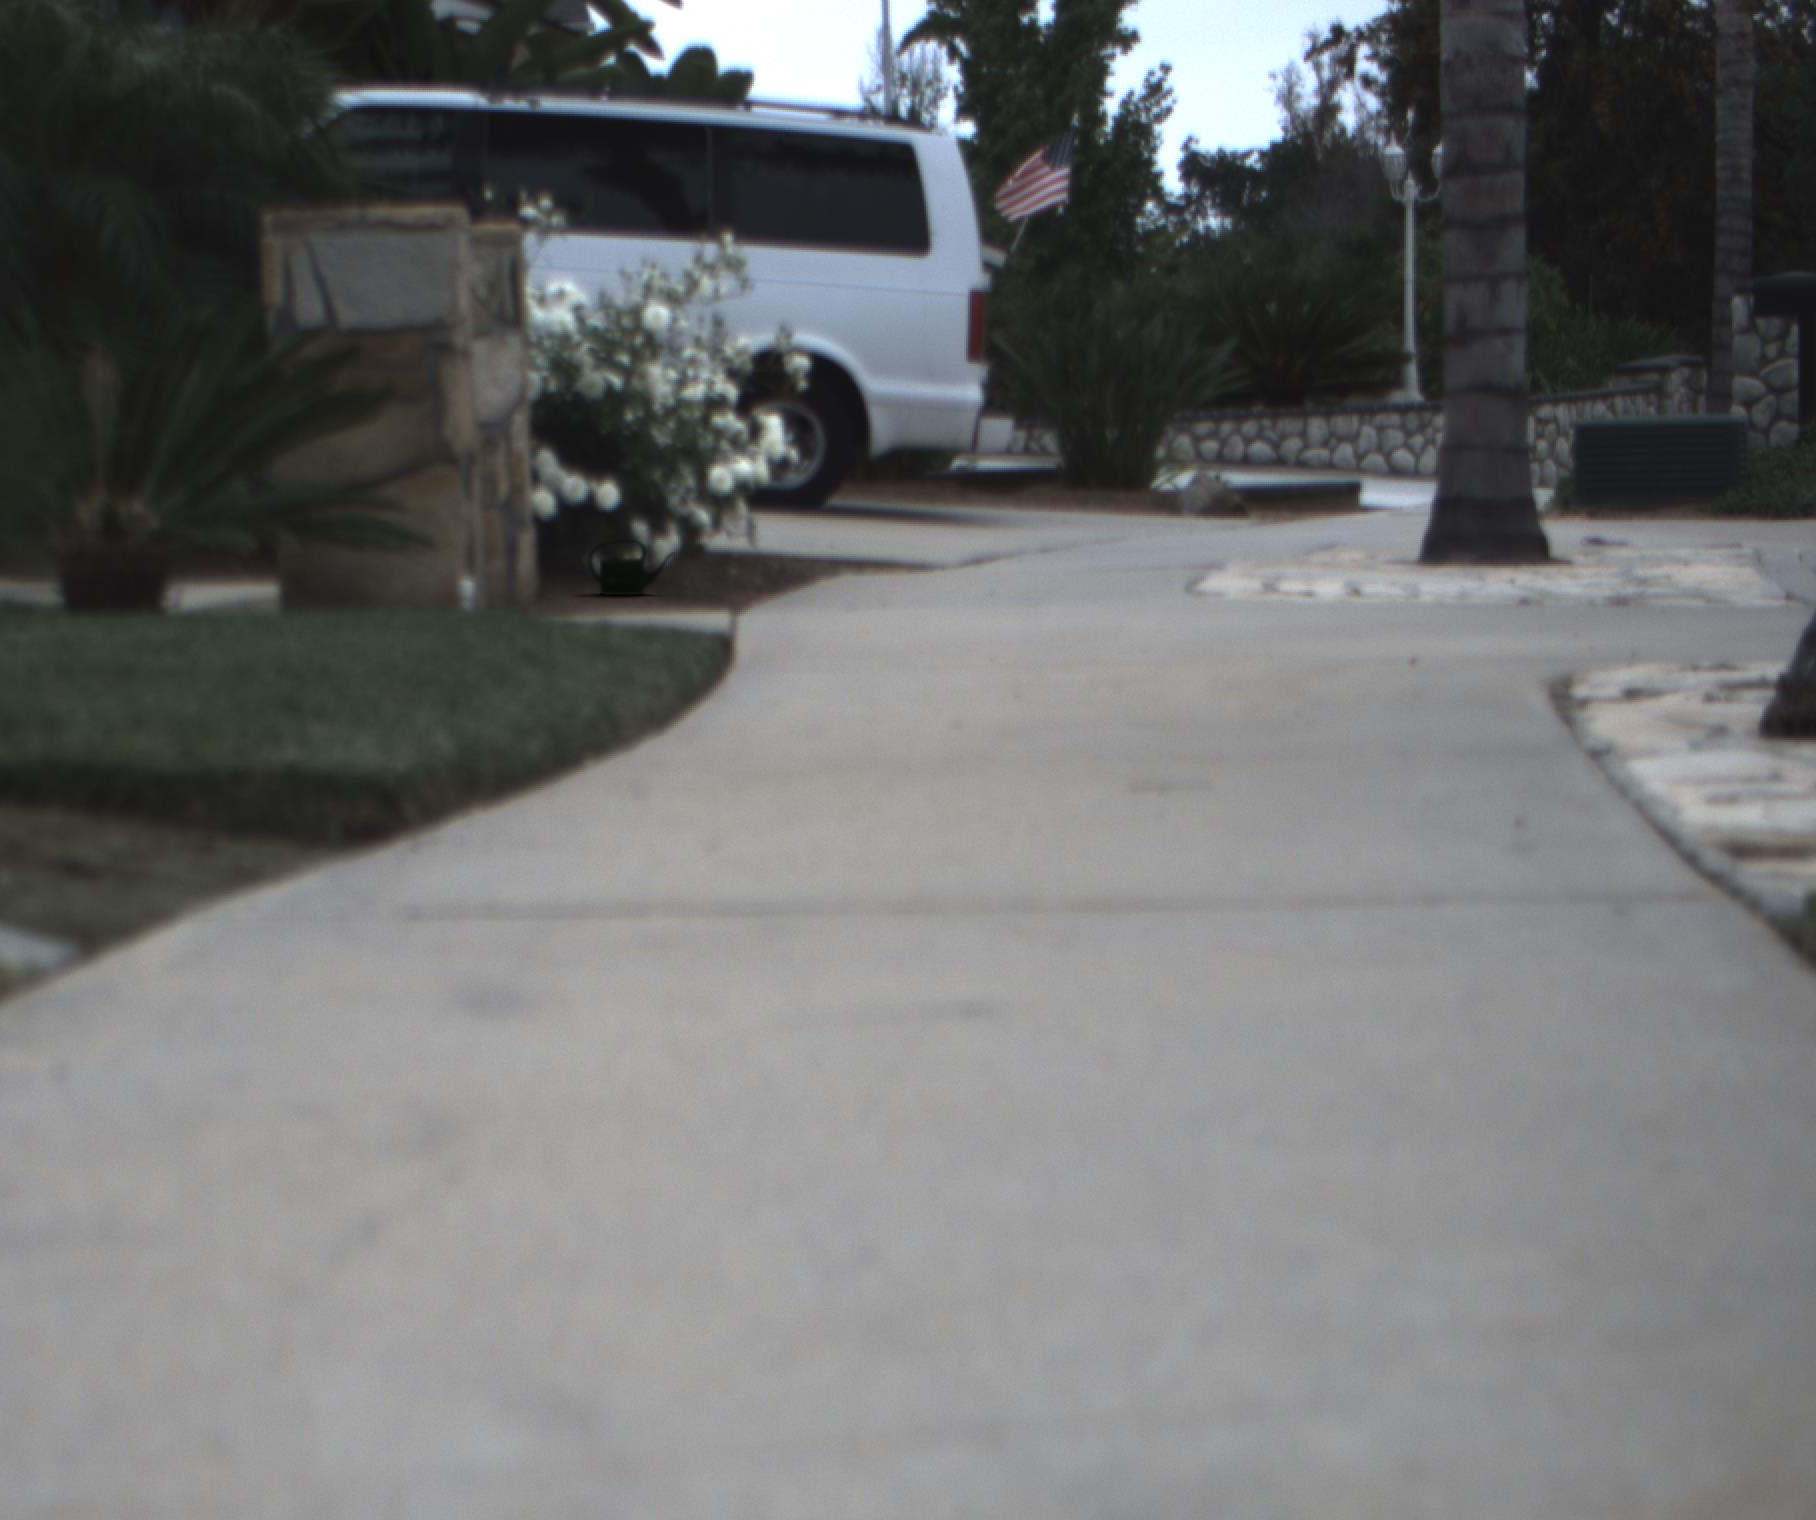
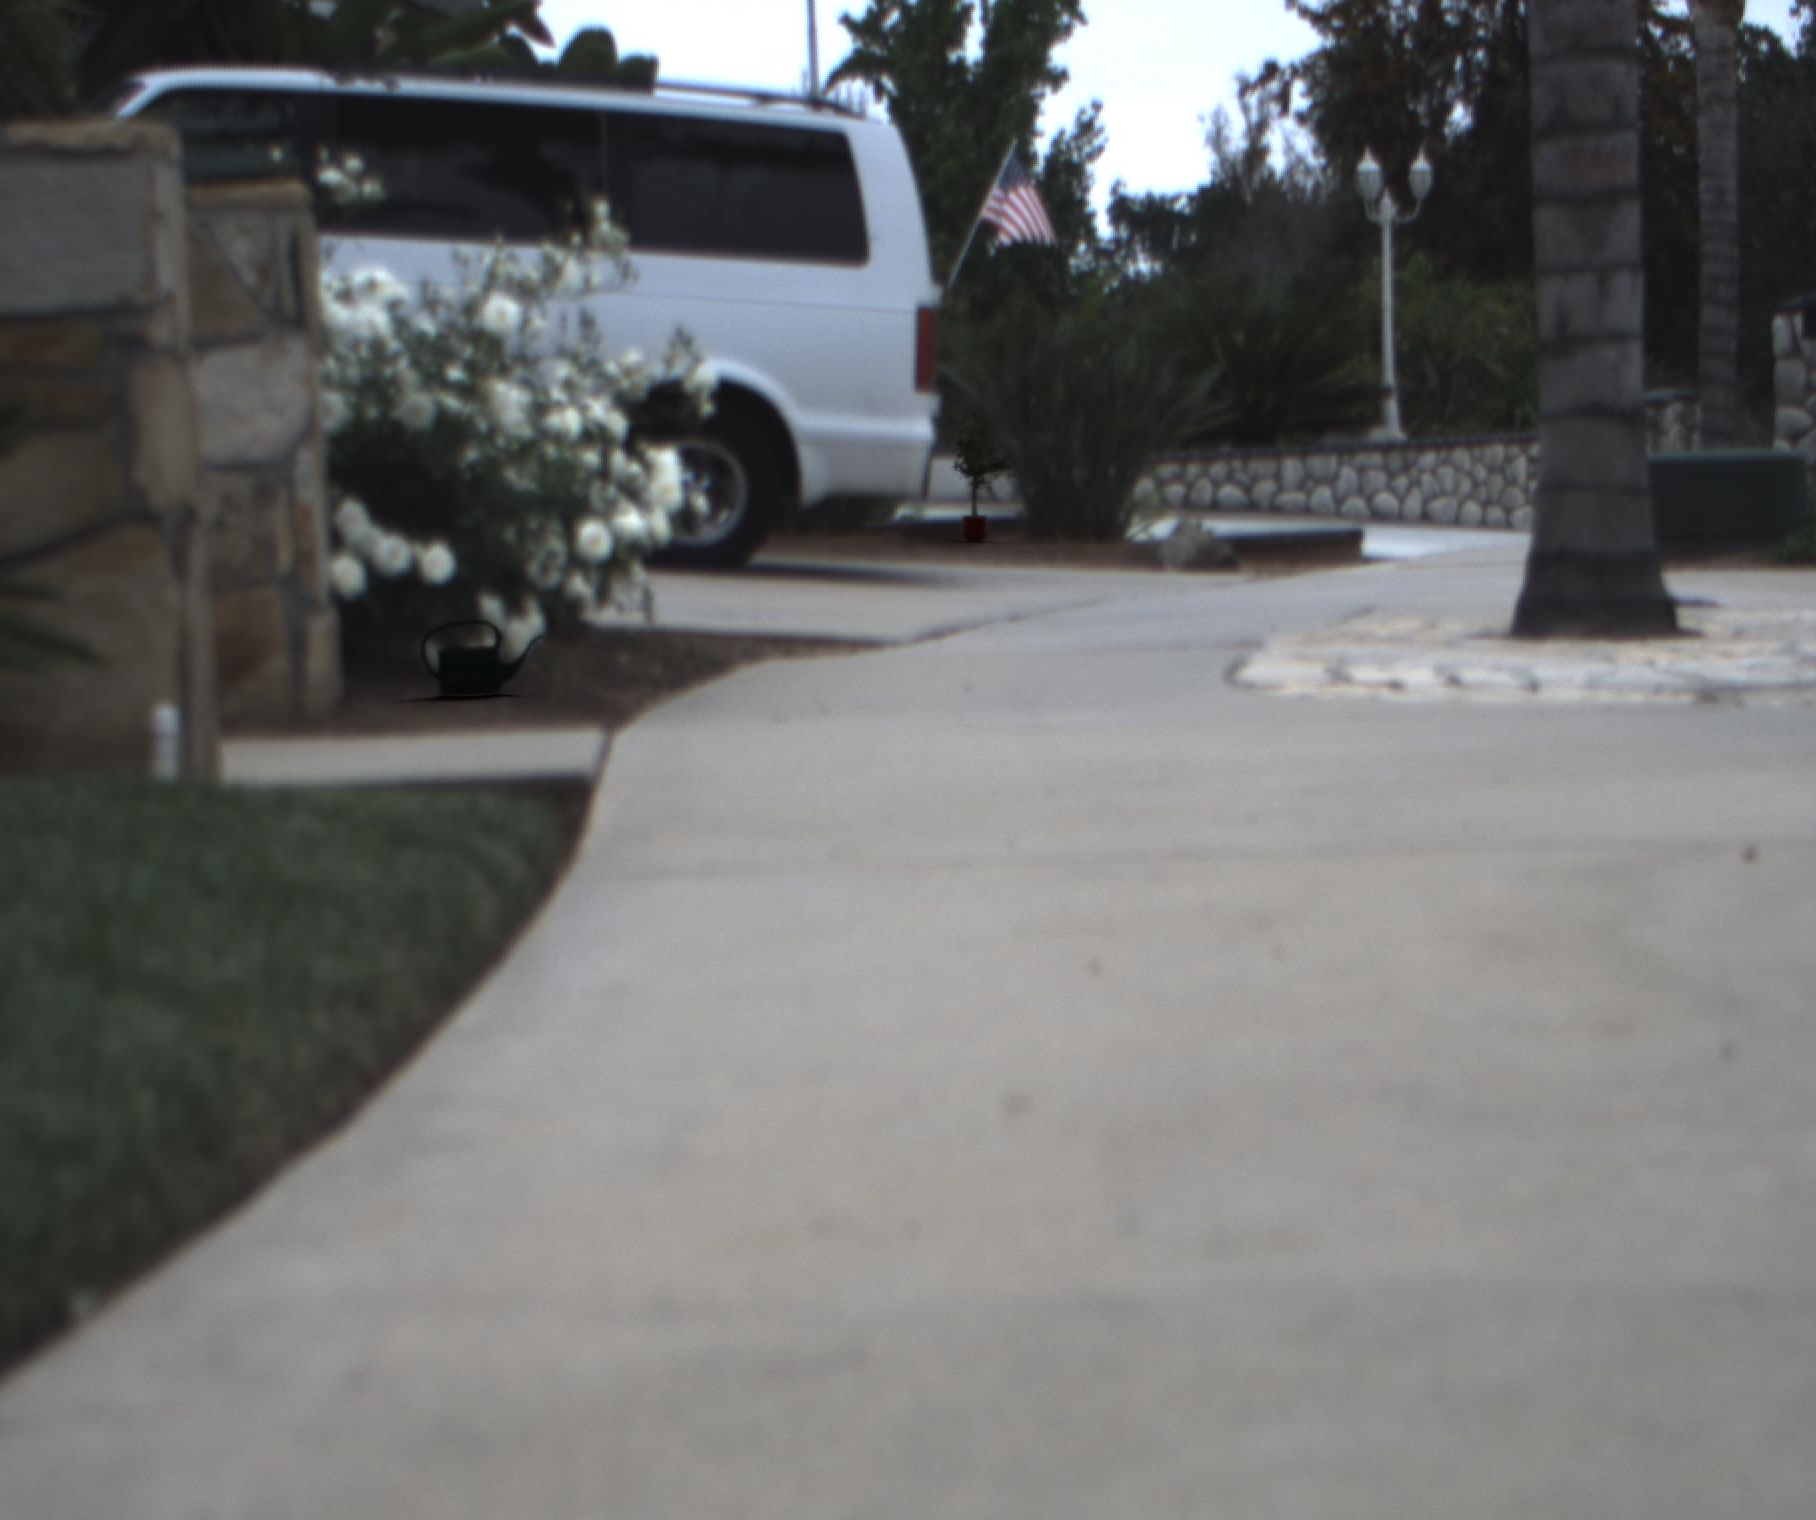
potted tree: none [996,368,1059,486] -> present [950,406,1017,542]

